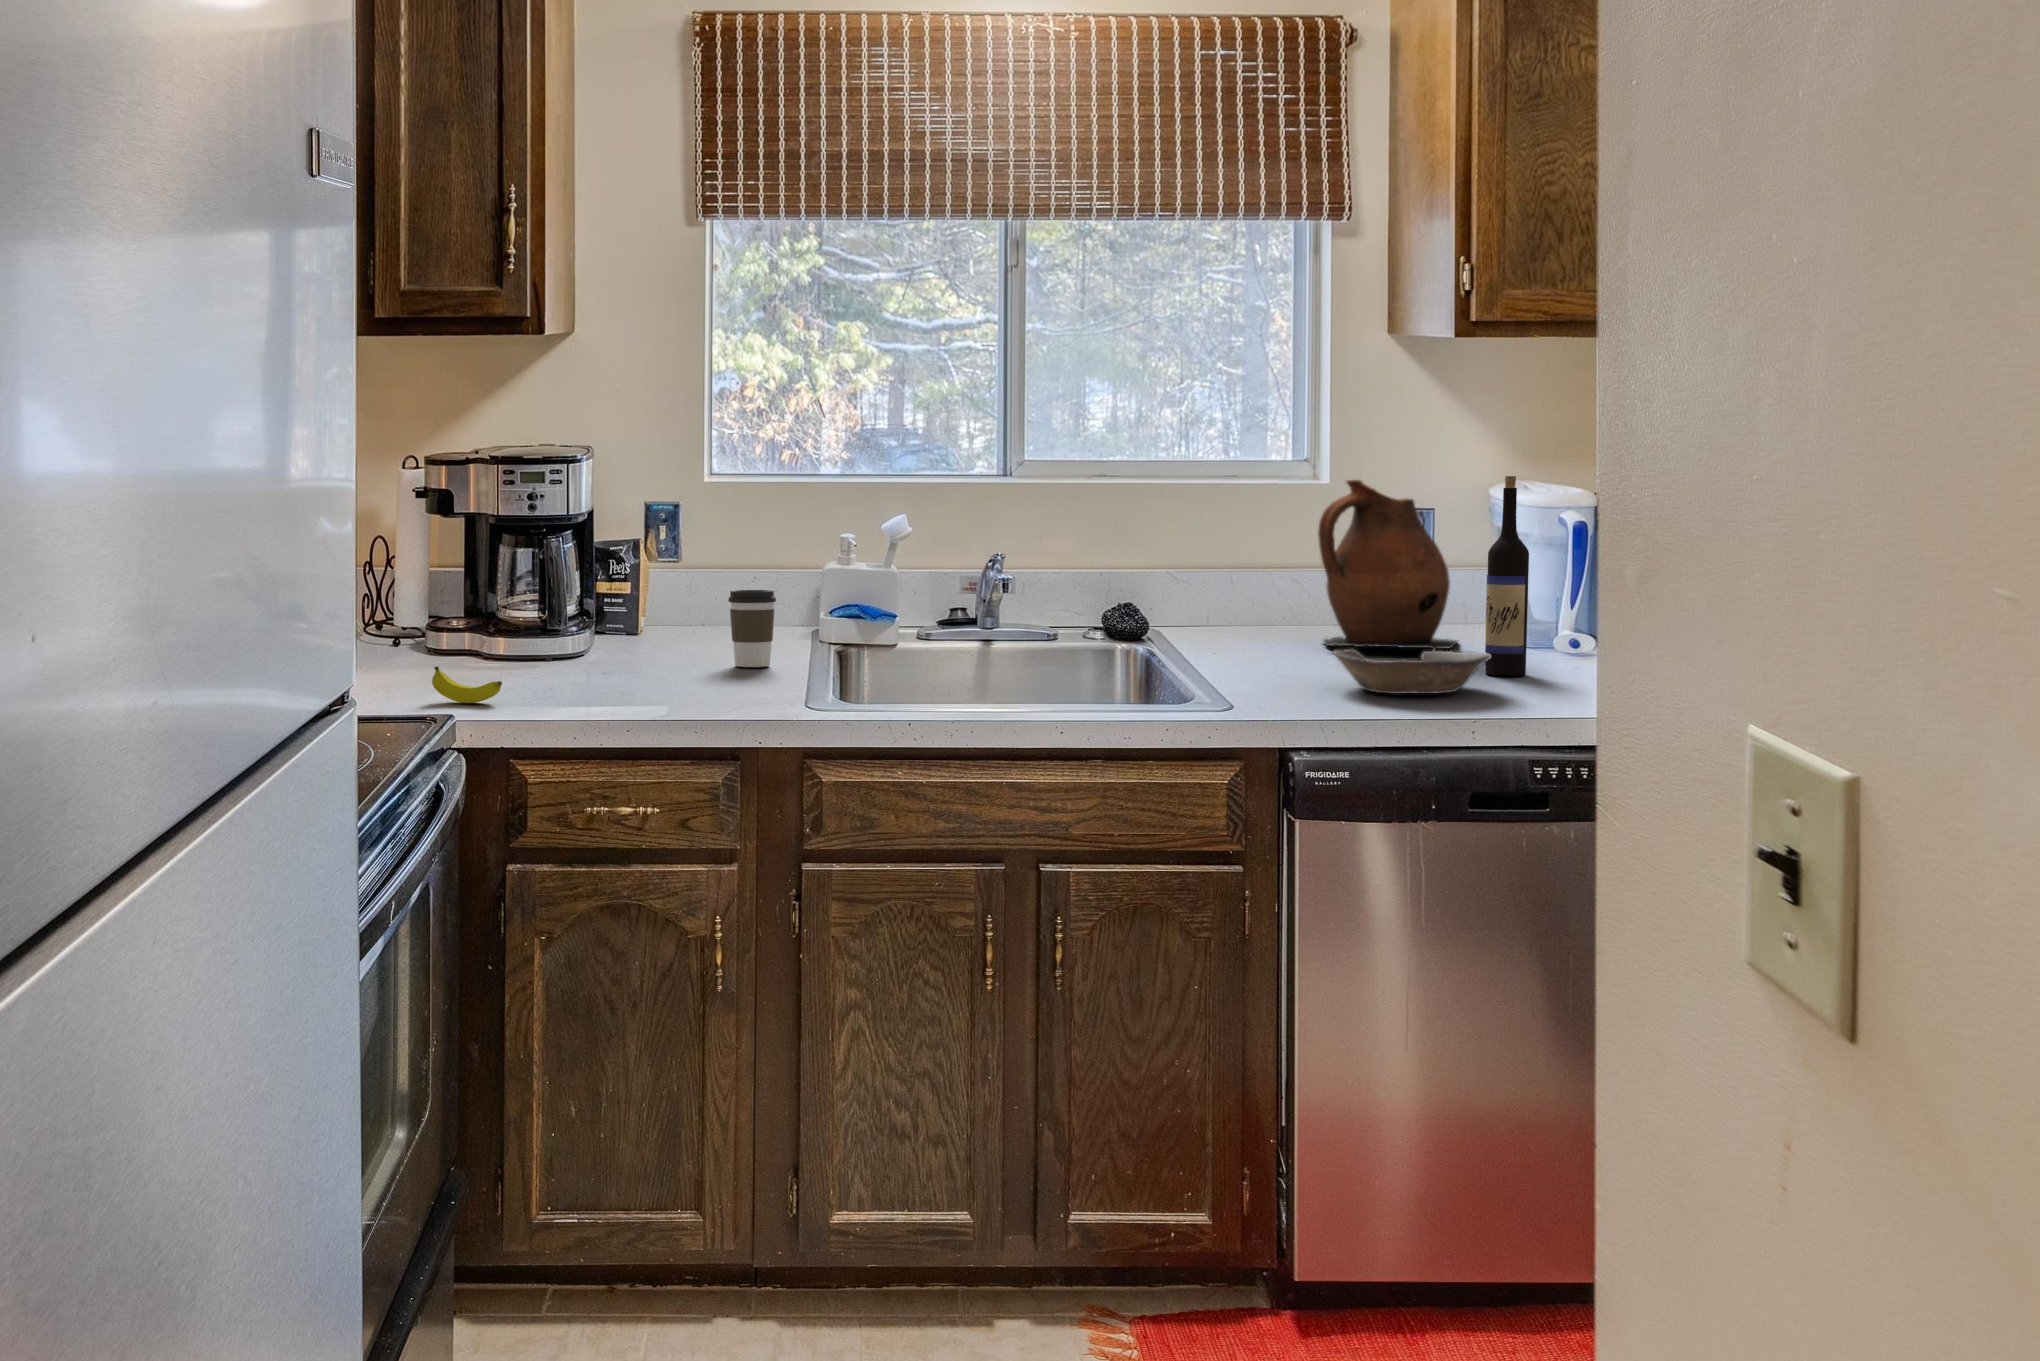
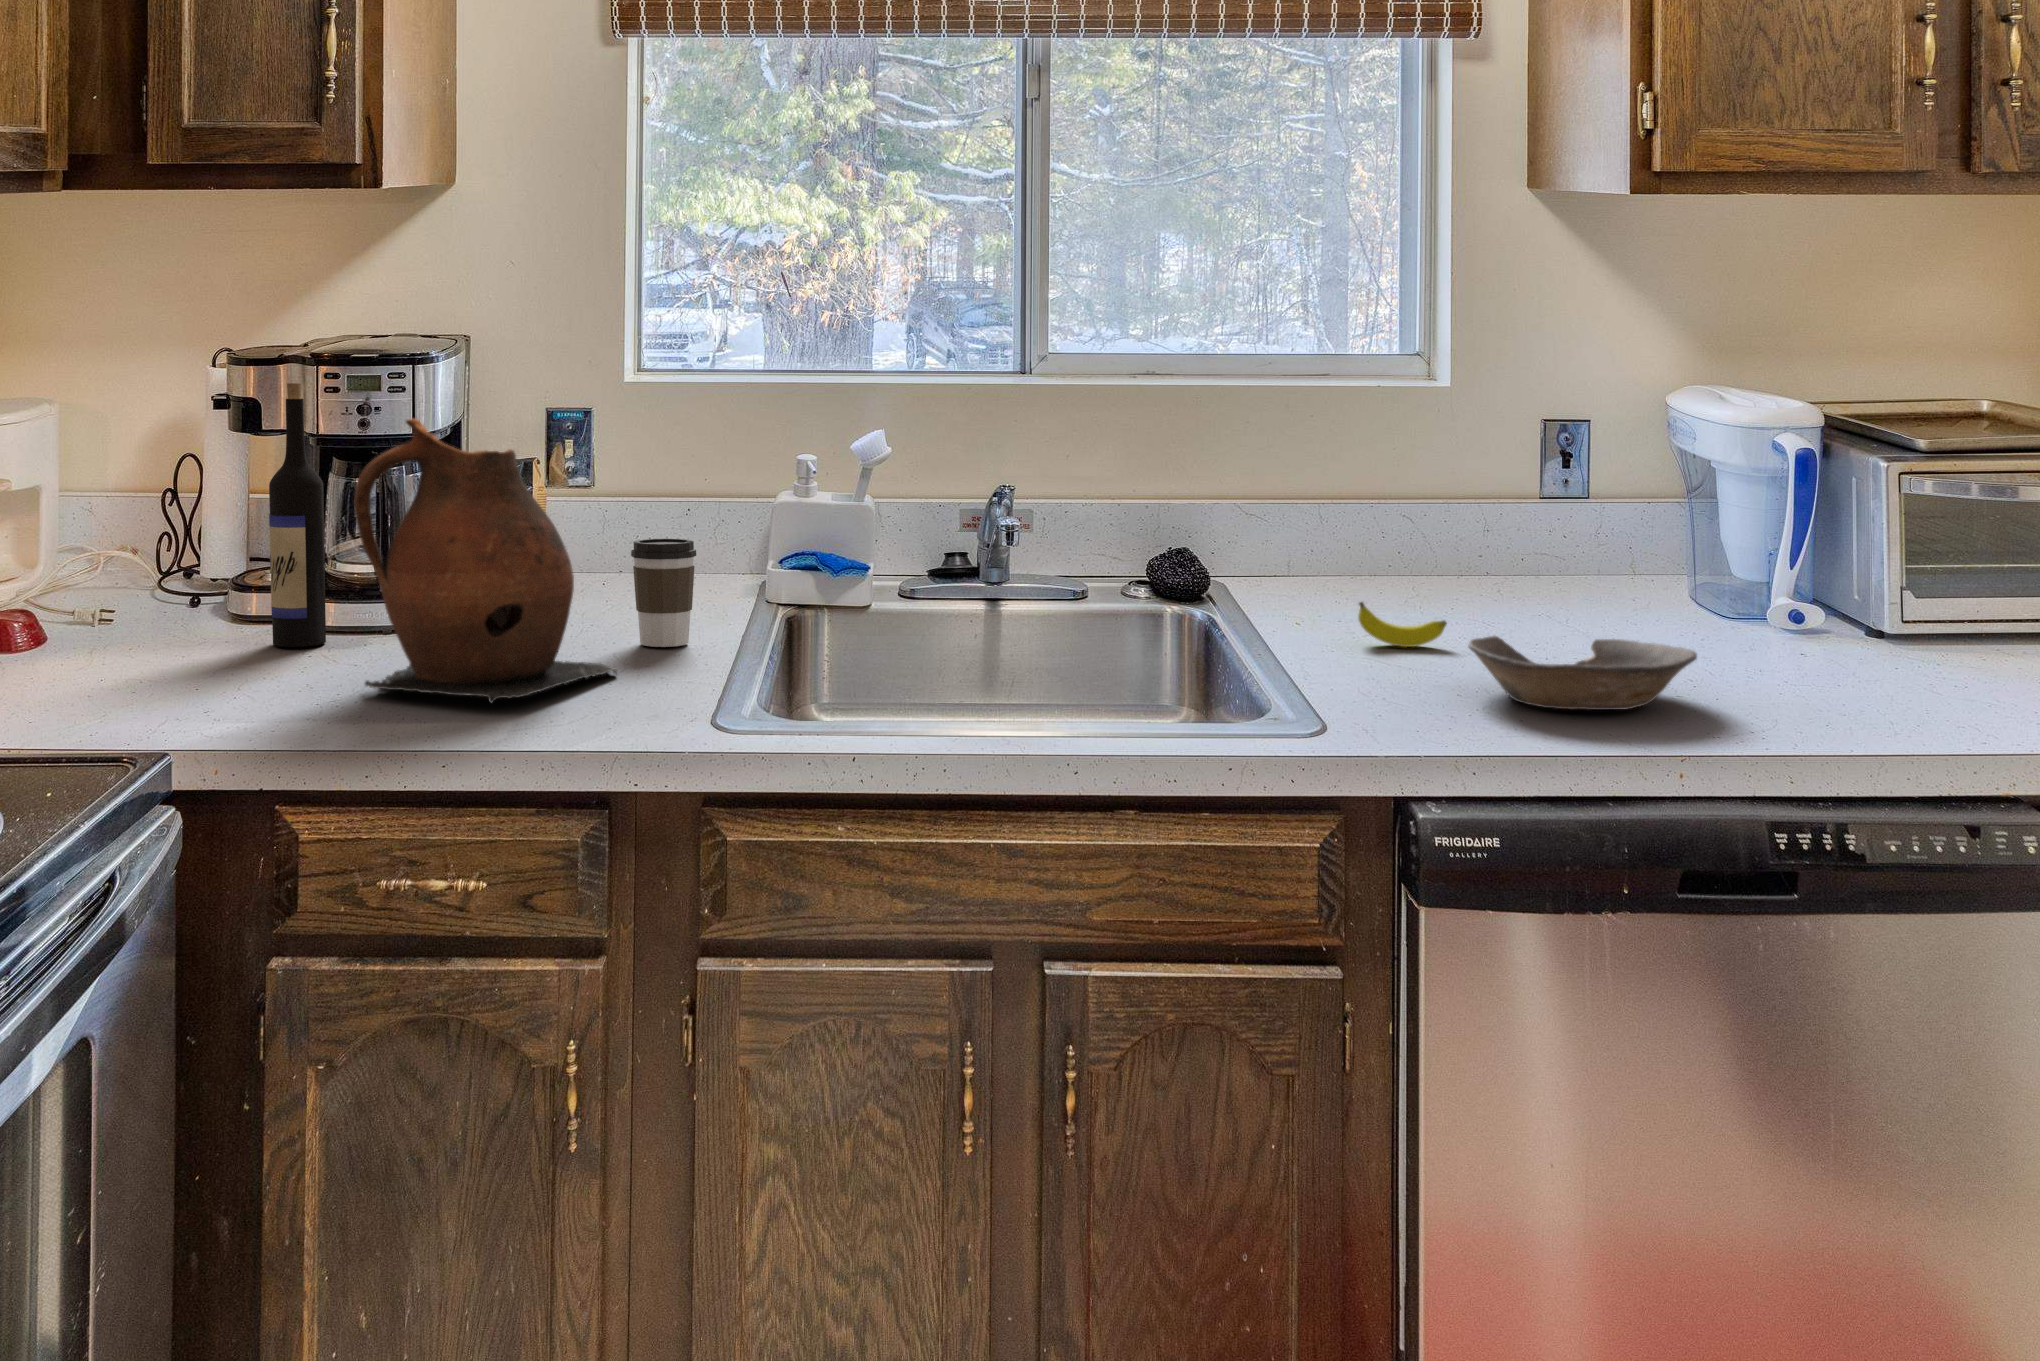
wine bottle: present [1485,476,1529,675] -> present [269,383,326,647]
ceramic pitcher: present [1318,480,1458,651] -> present [354,419,617,703]
banana: present [432,666,502,703] -> present [1358,602,1447,647]

